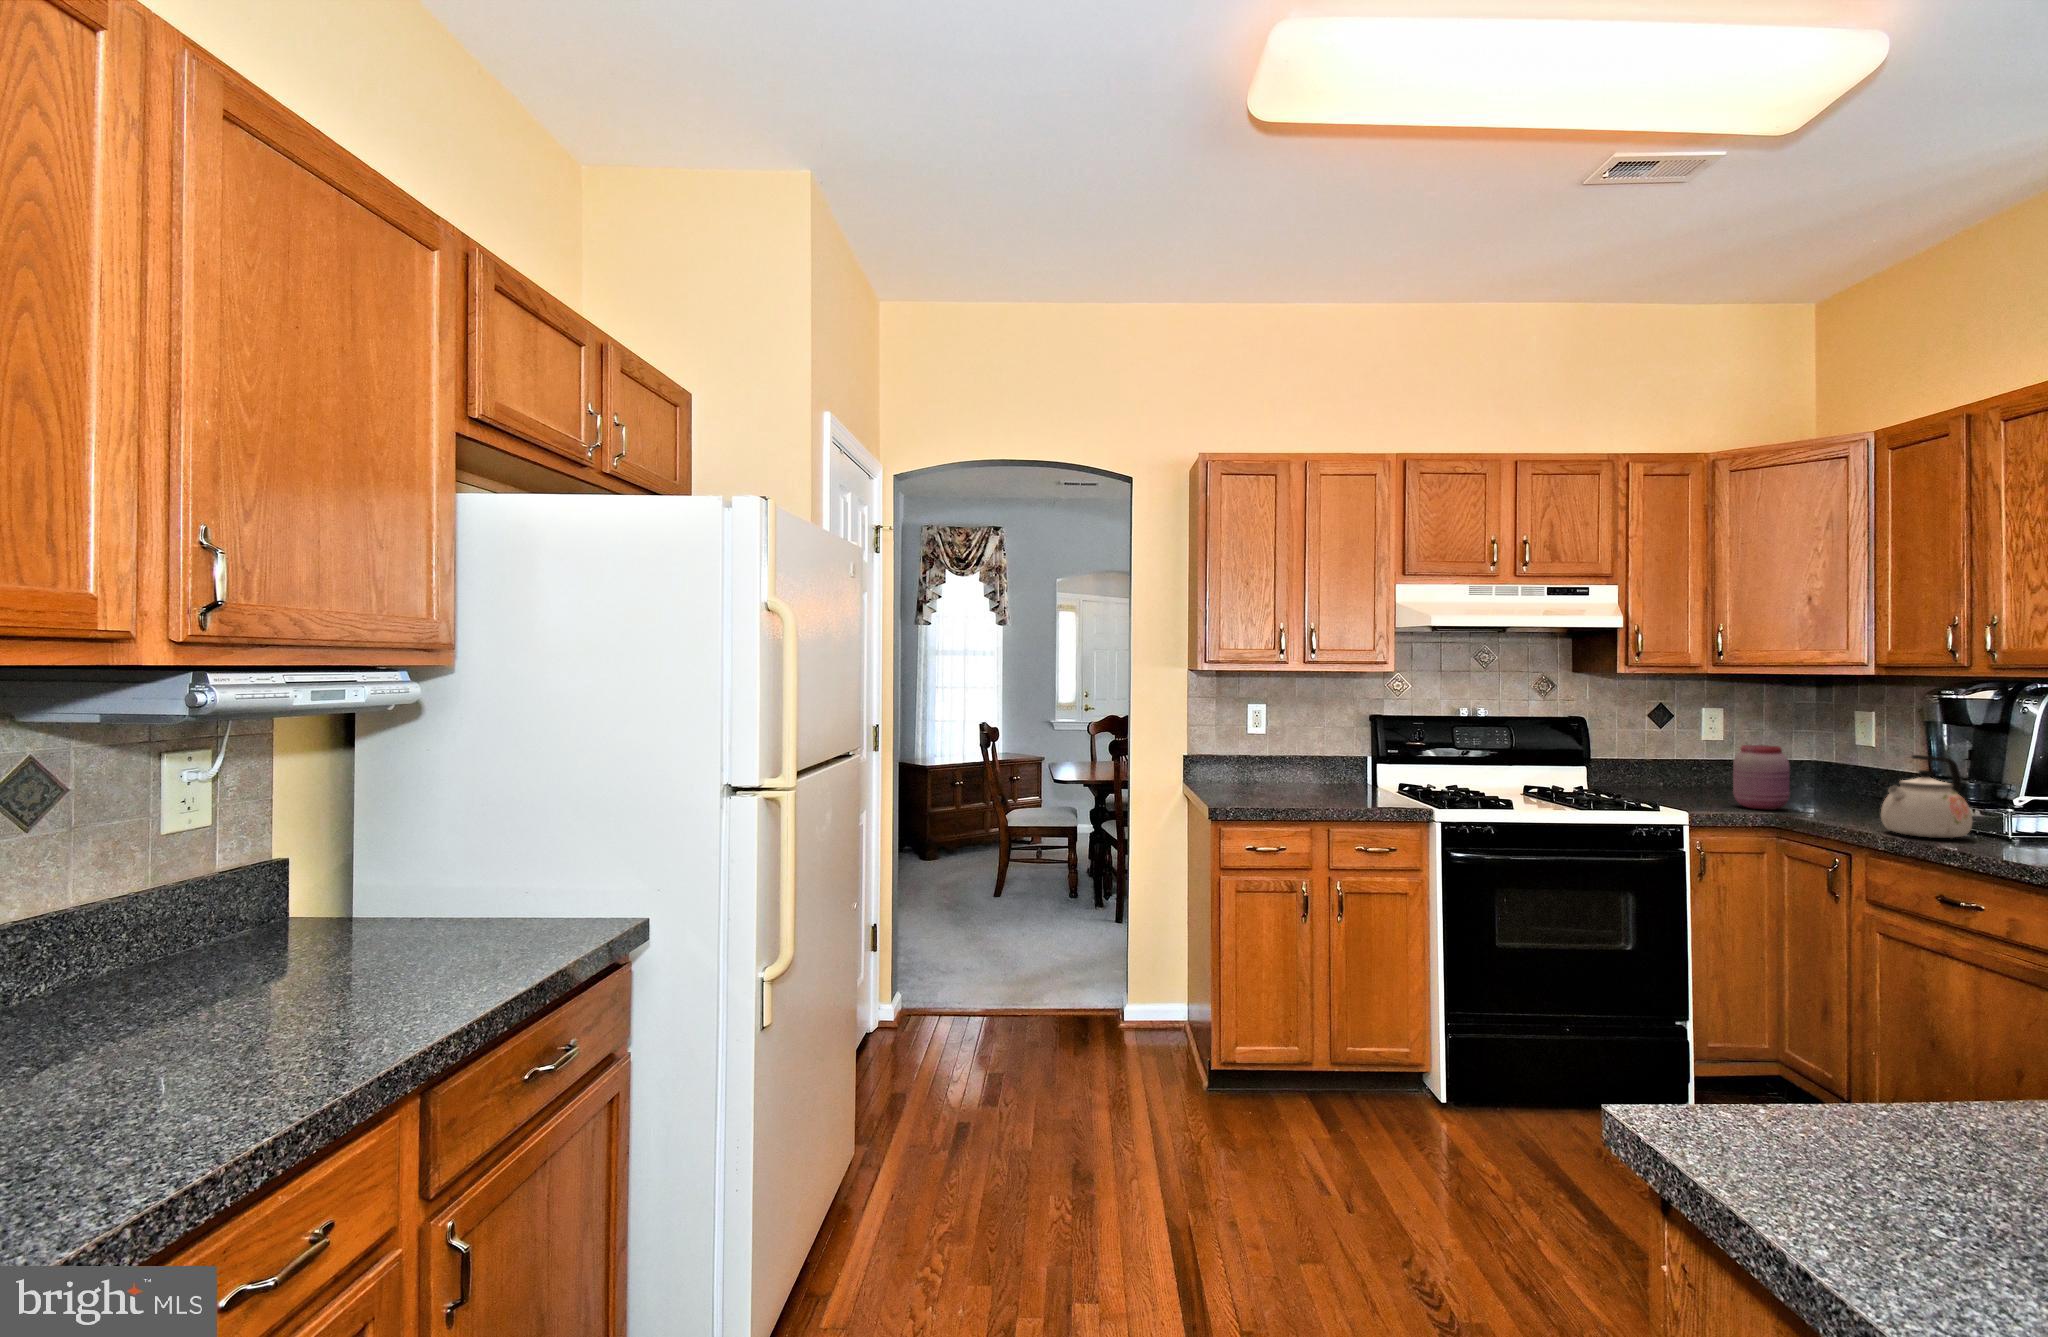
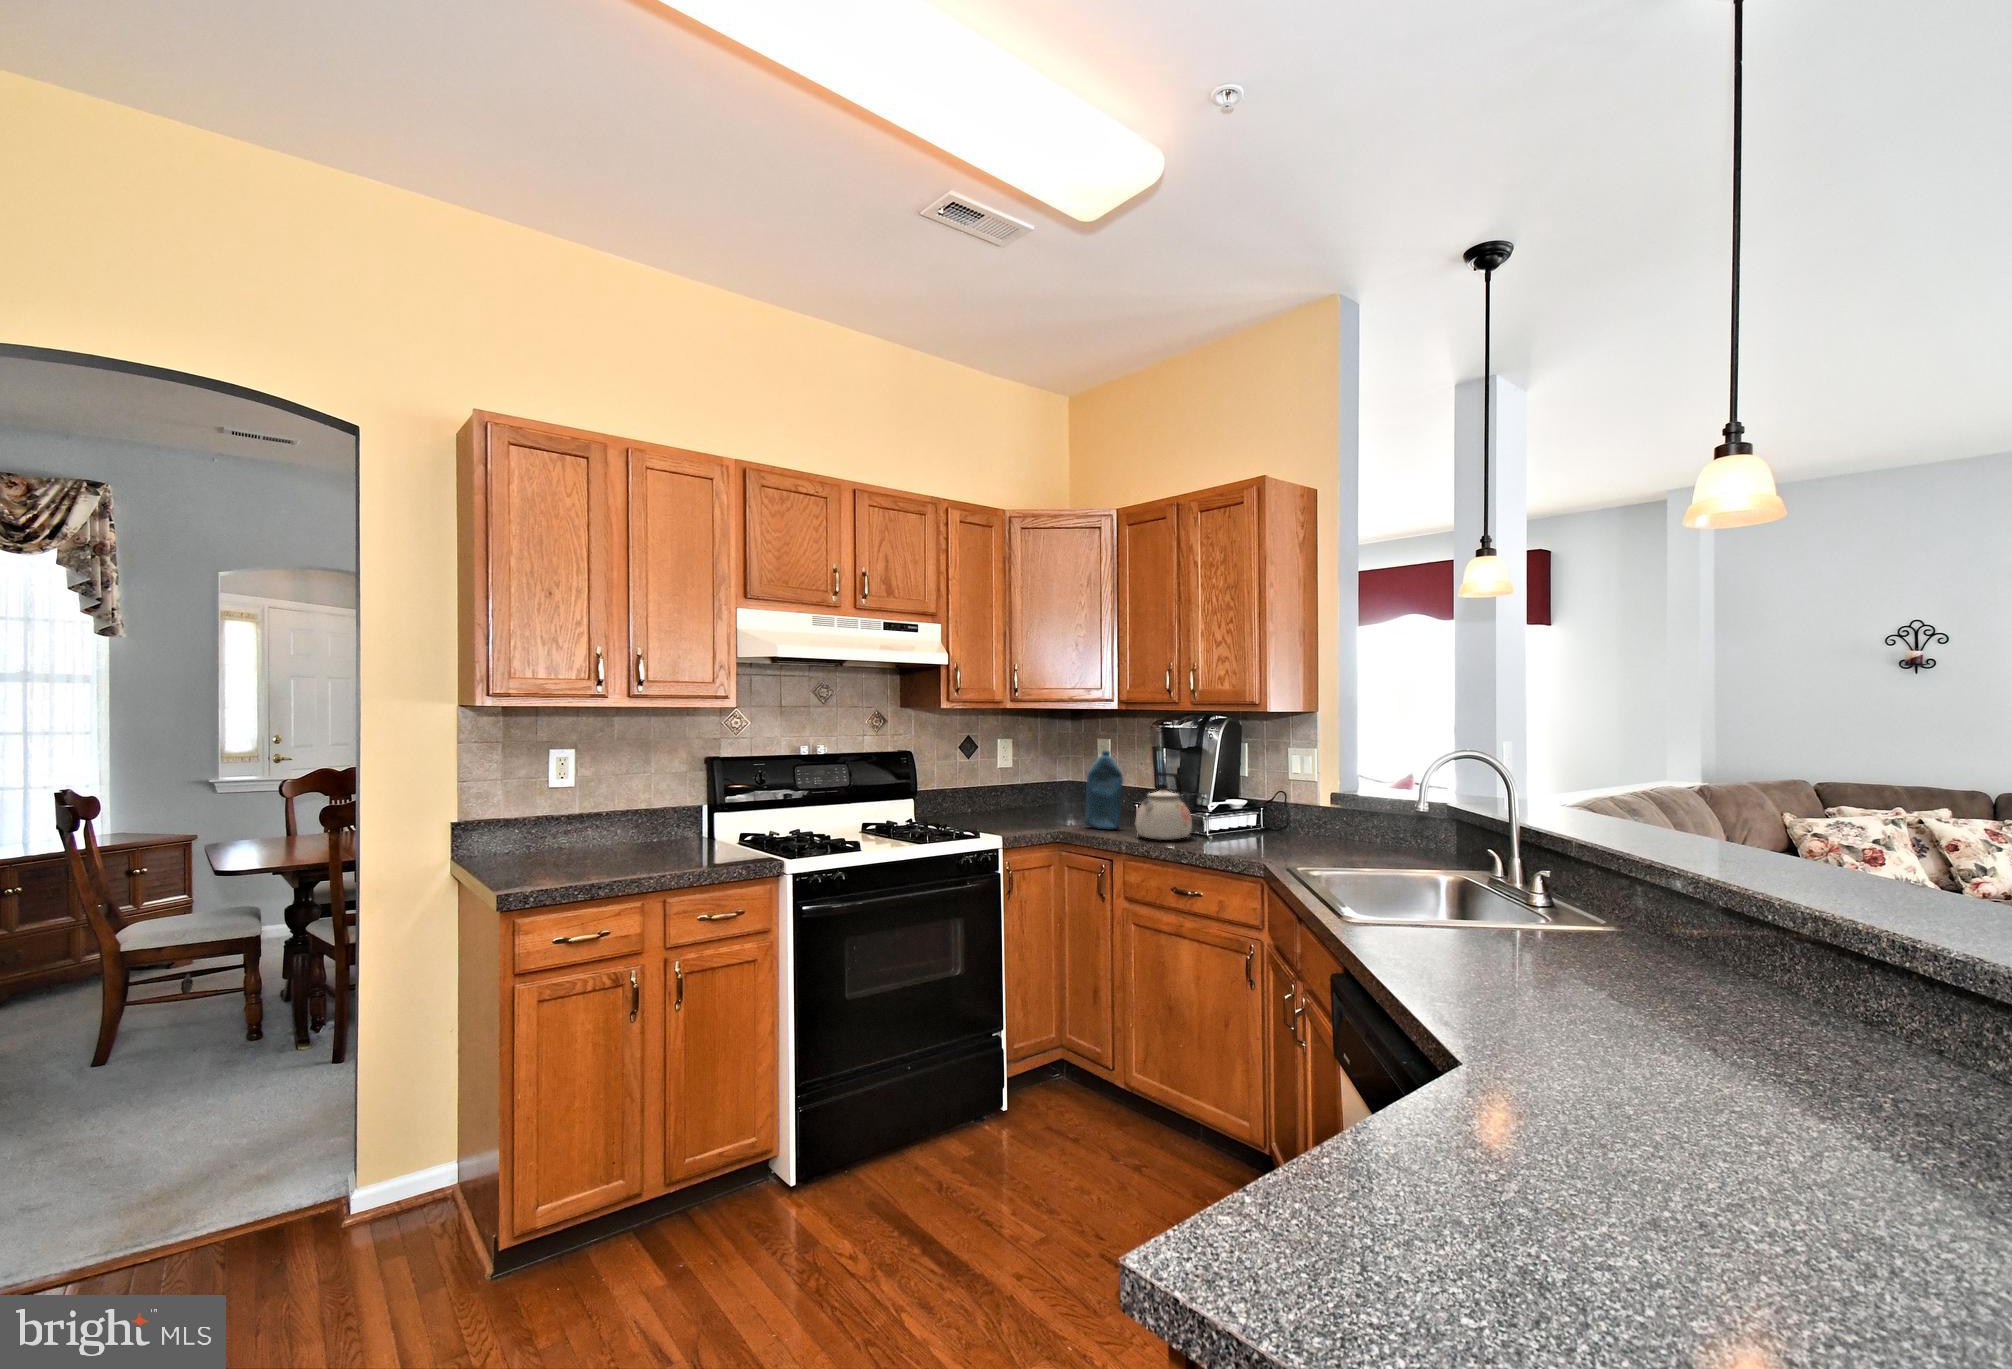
bottle: none [1815,727,1872,821] -> present [1085,750,1123,830]
jar: present [1733,745,1790,809] -> none [1024,768,1064,825]

